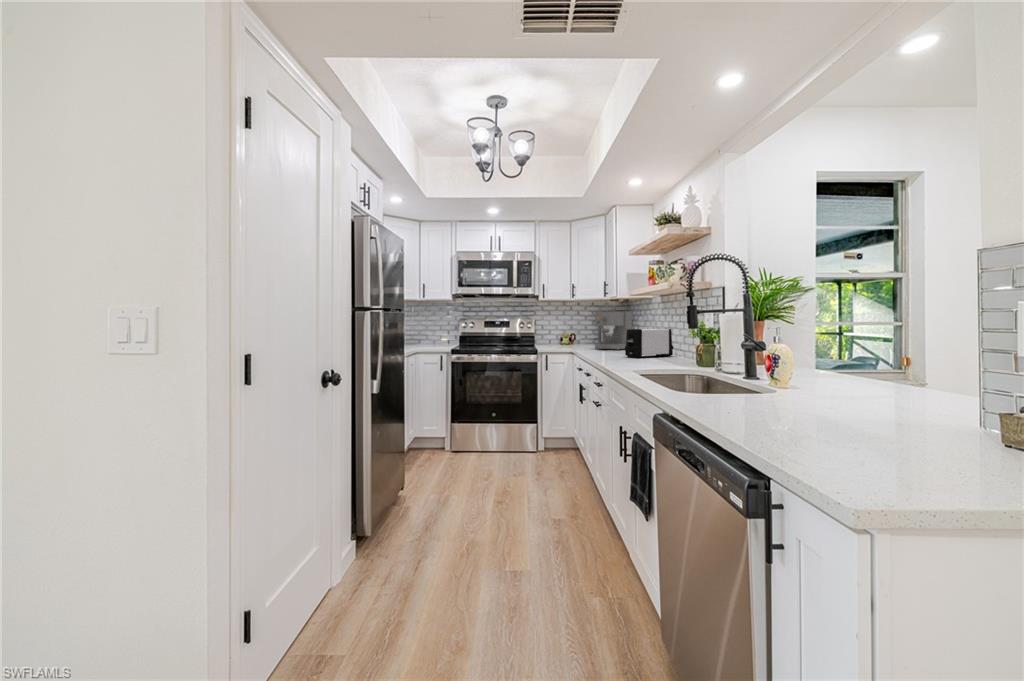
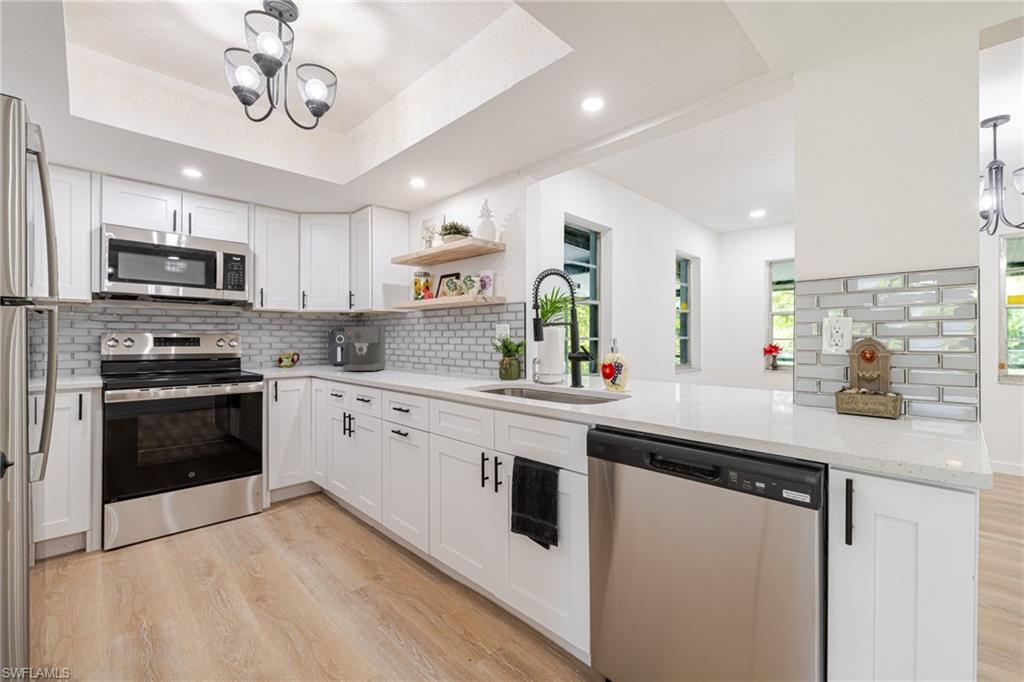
toaster: present [625,329,673,358] -> none [408,347,455,380]

